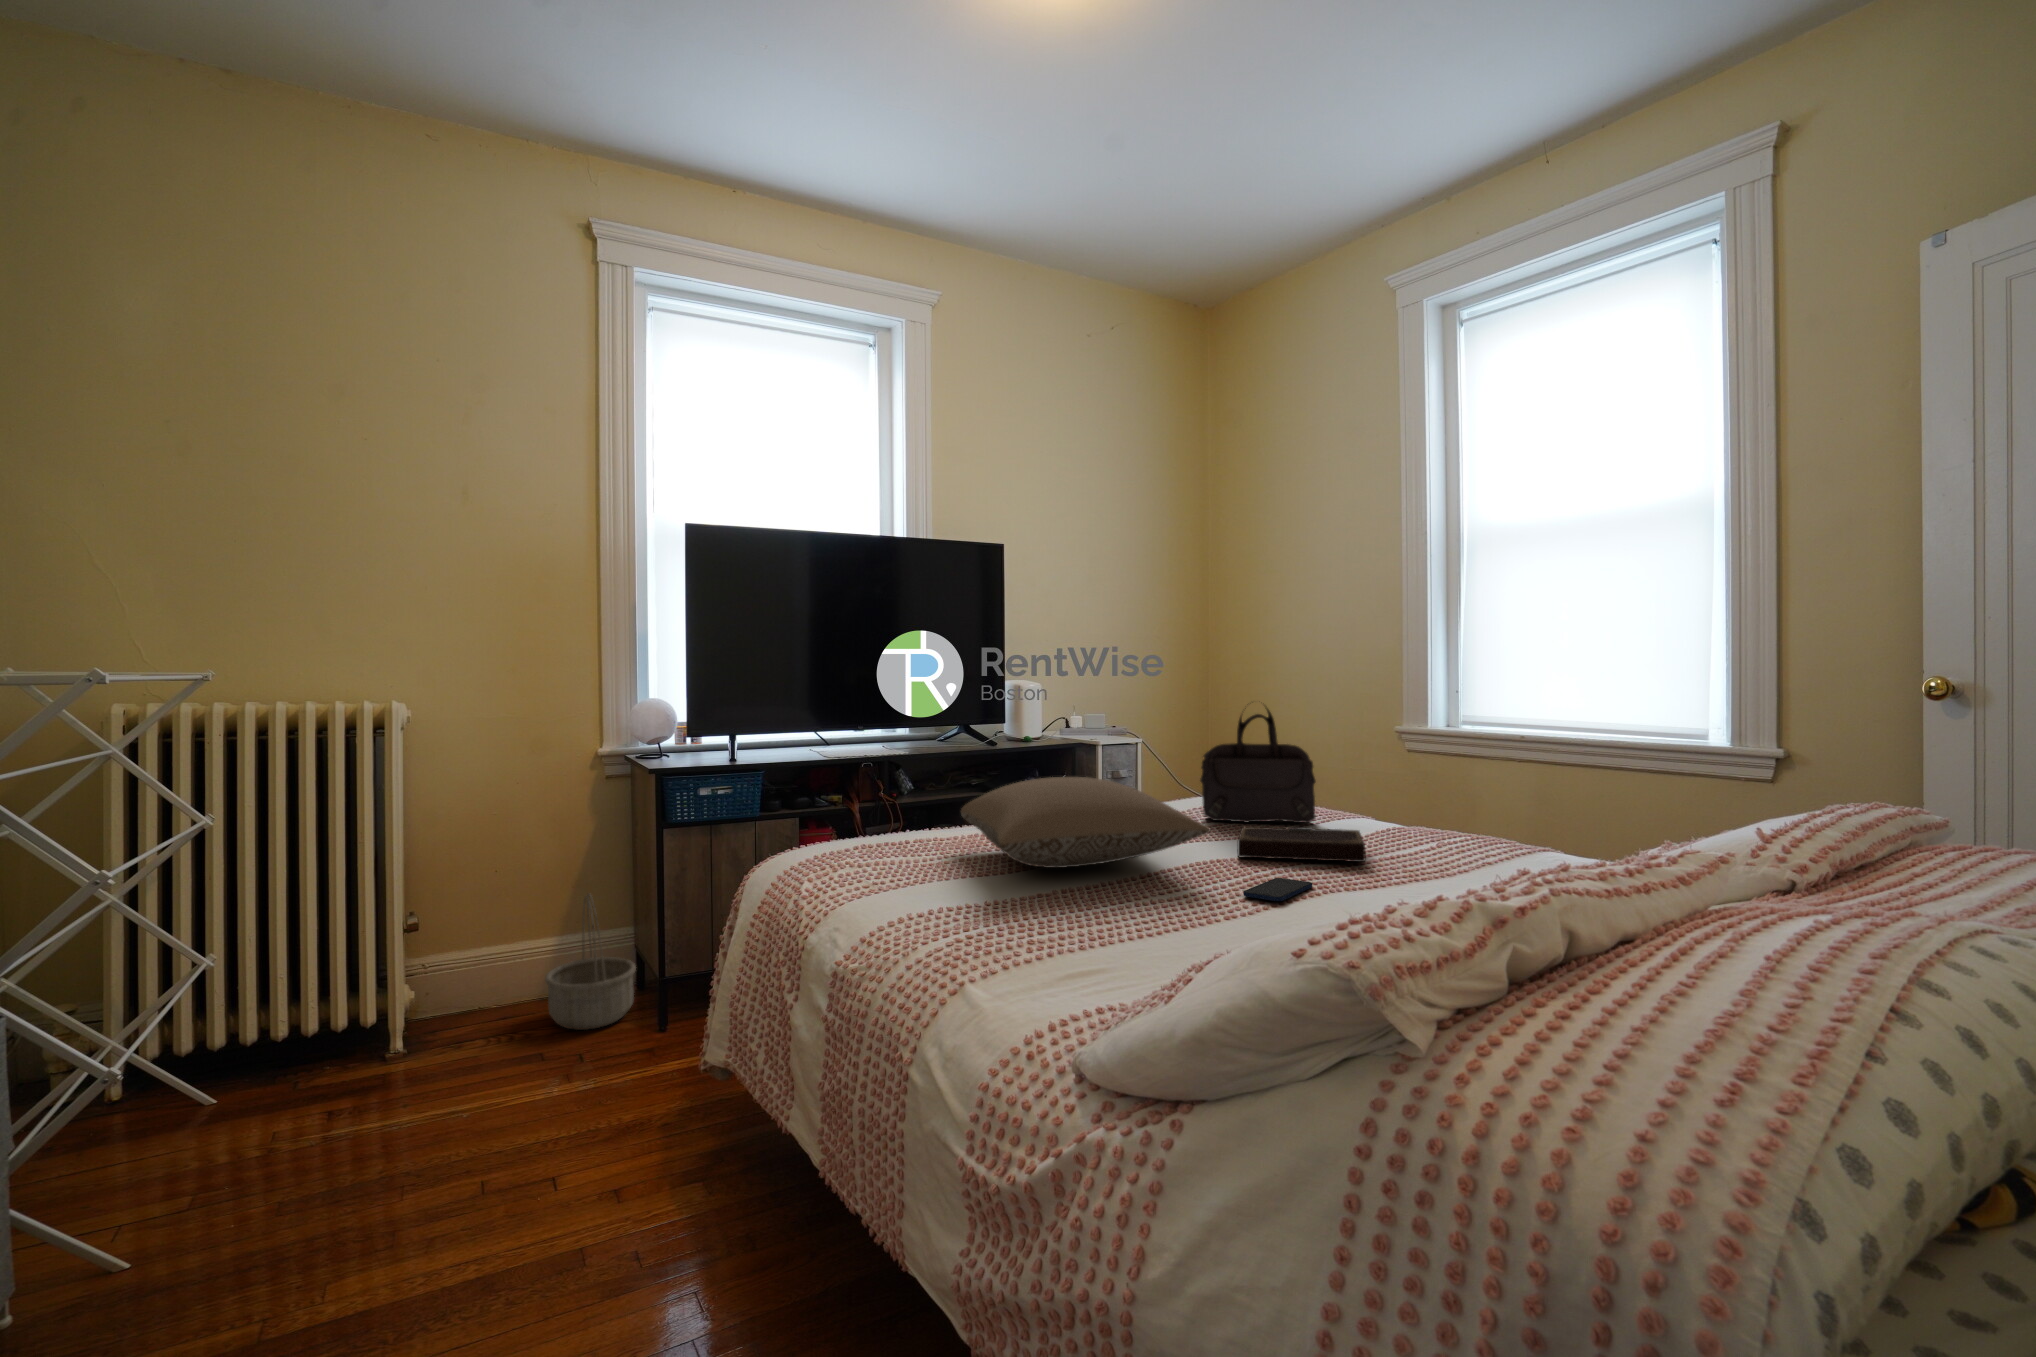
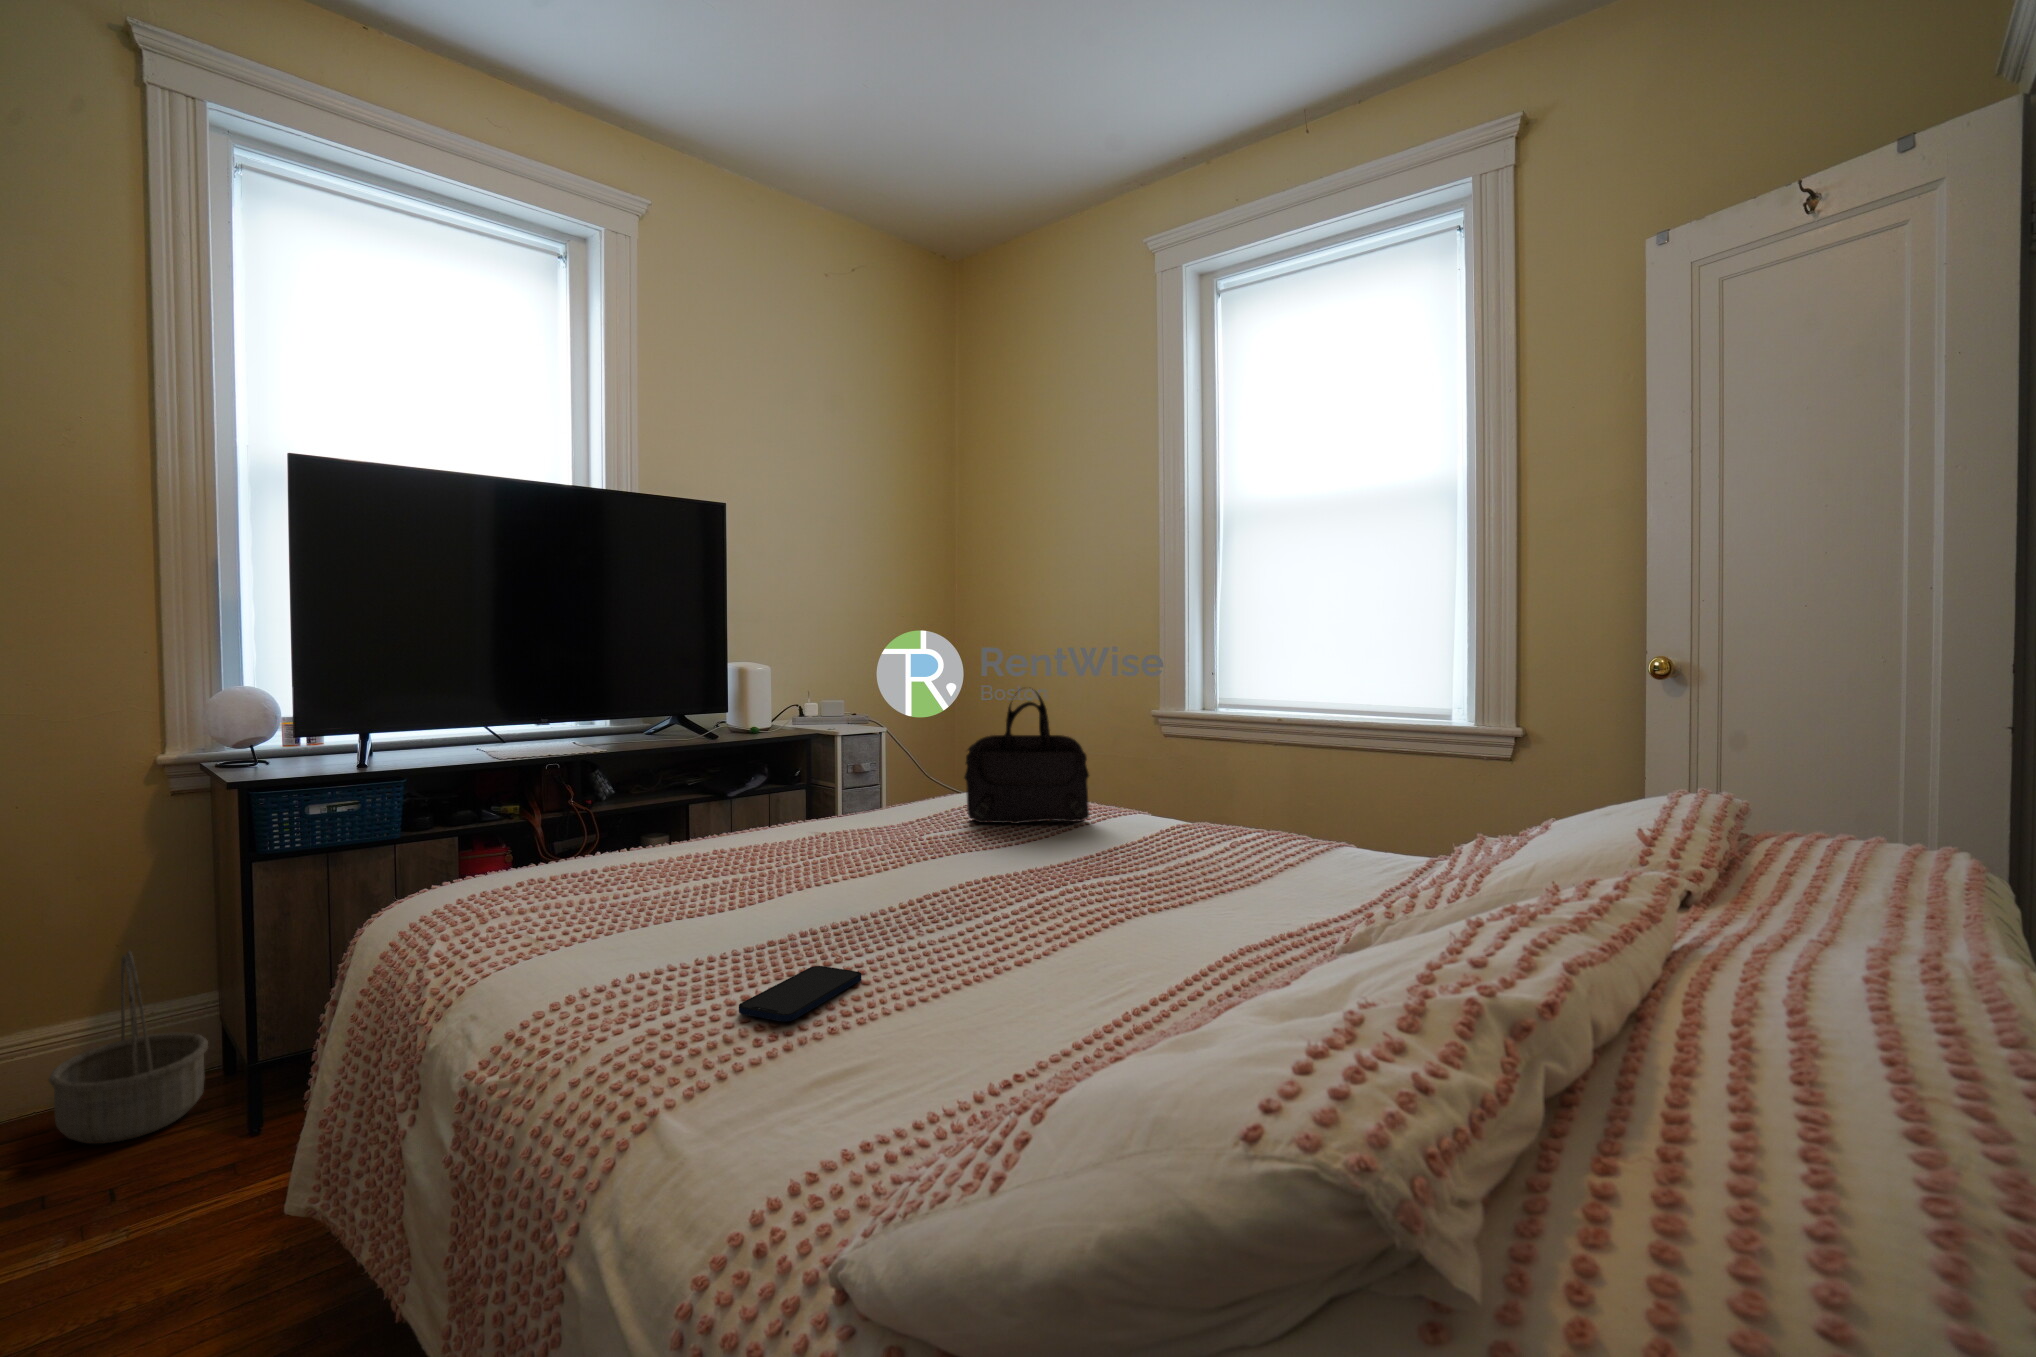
pillow: present [961,777,1211,868] -> none [670,781,992,898]
notebook: present [1237,827,1365,862] -> none [1016,829,1157,869]
smartphone: present [1243,878,1312,901] -> present [739,966,861,1022]

